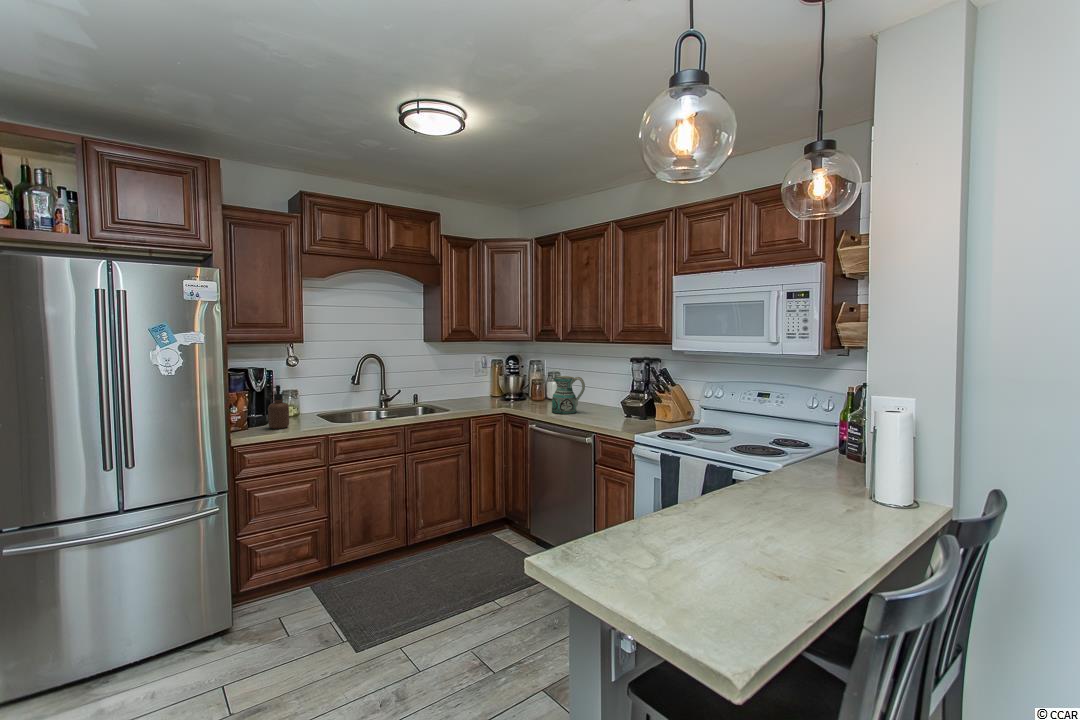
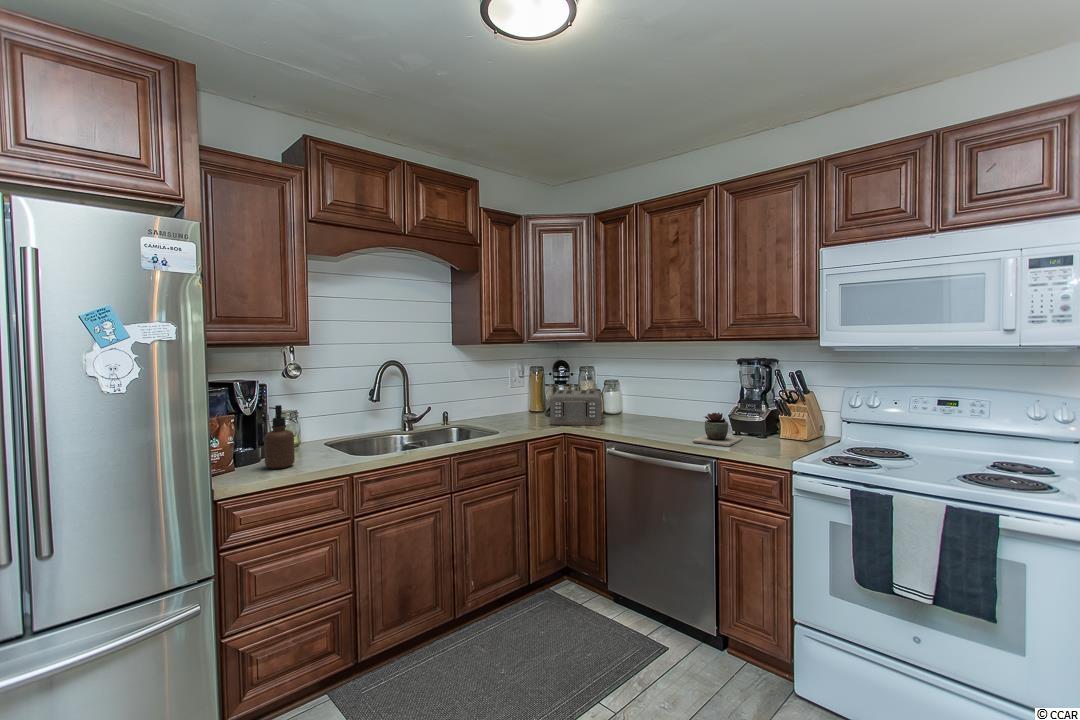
ceramic pitcher: present [552,376,585,414] -> none [633,384,677,433]
toaster: none [495,379,543,407] -> present [550,390,601,425]
succulent plant: none [584,399,625,424] -> present [692,413,742,446]

